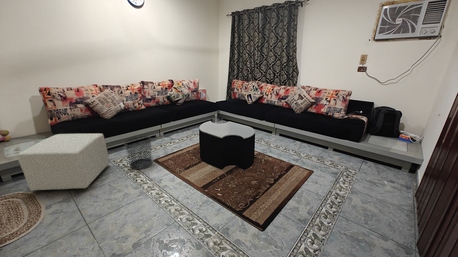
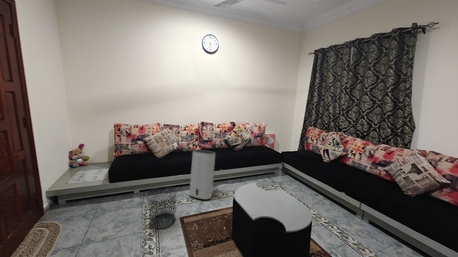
air purifier: none [148,105,172,145] -> present [190,150,215,199]
ottoman: present [18,134,110,191] -> none [53,170,136,240]

